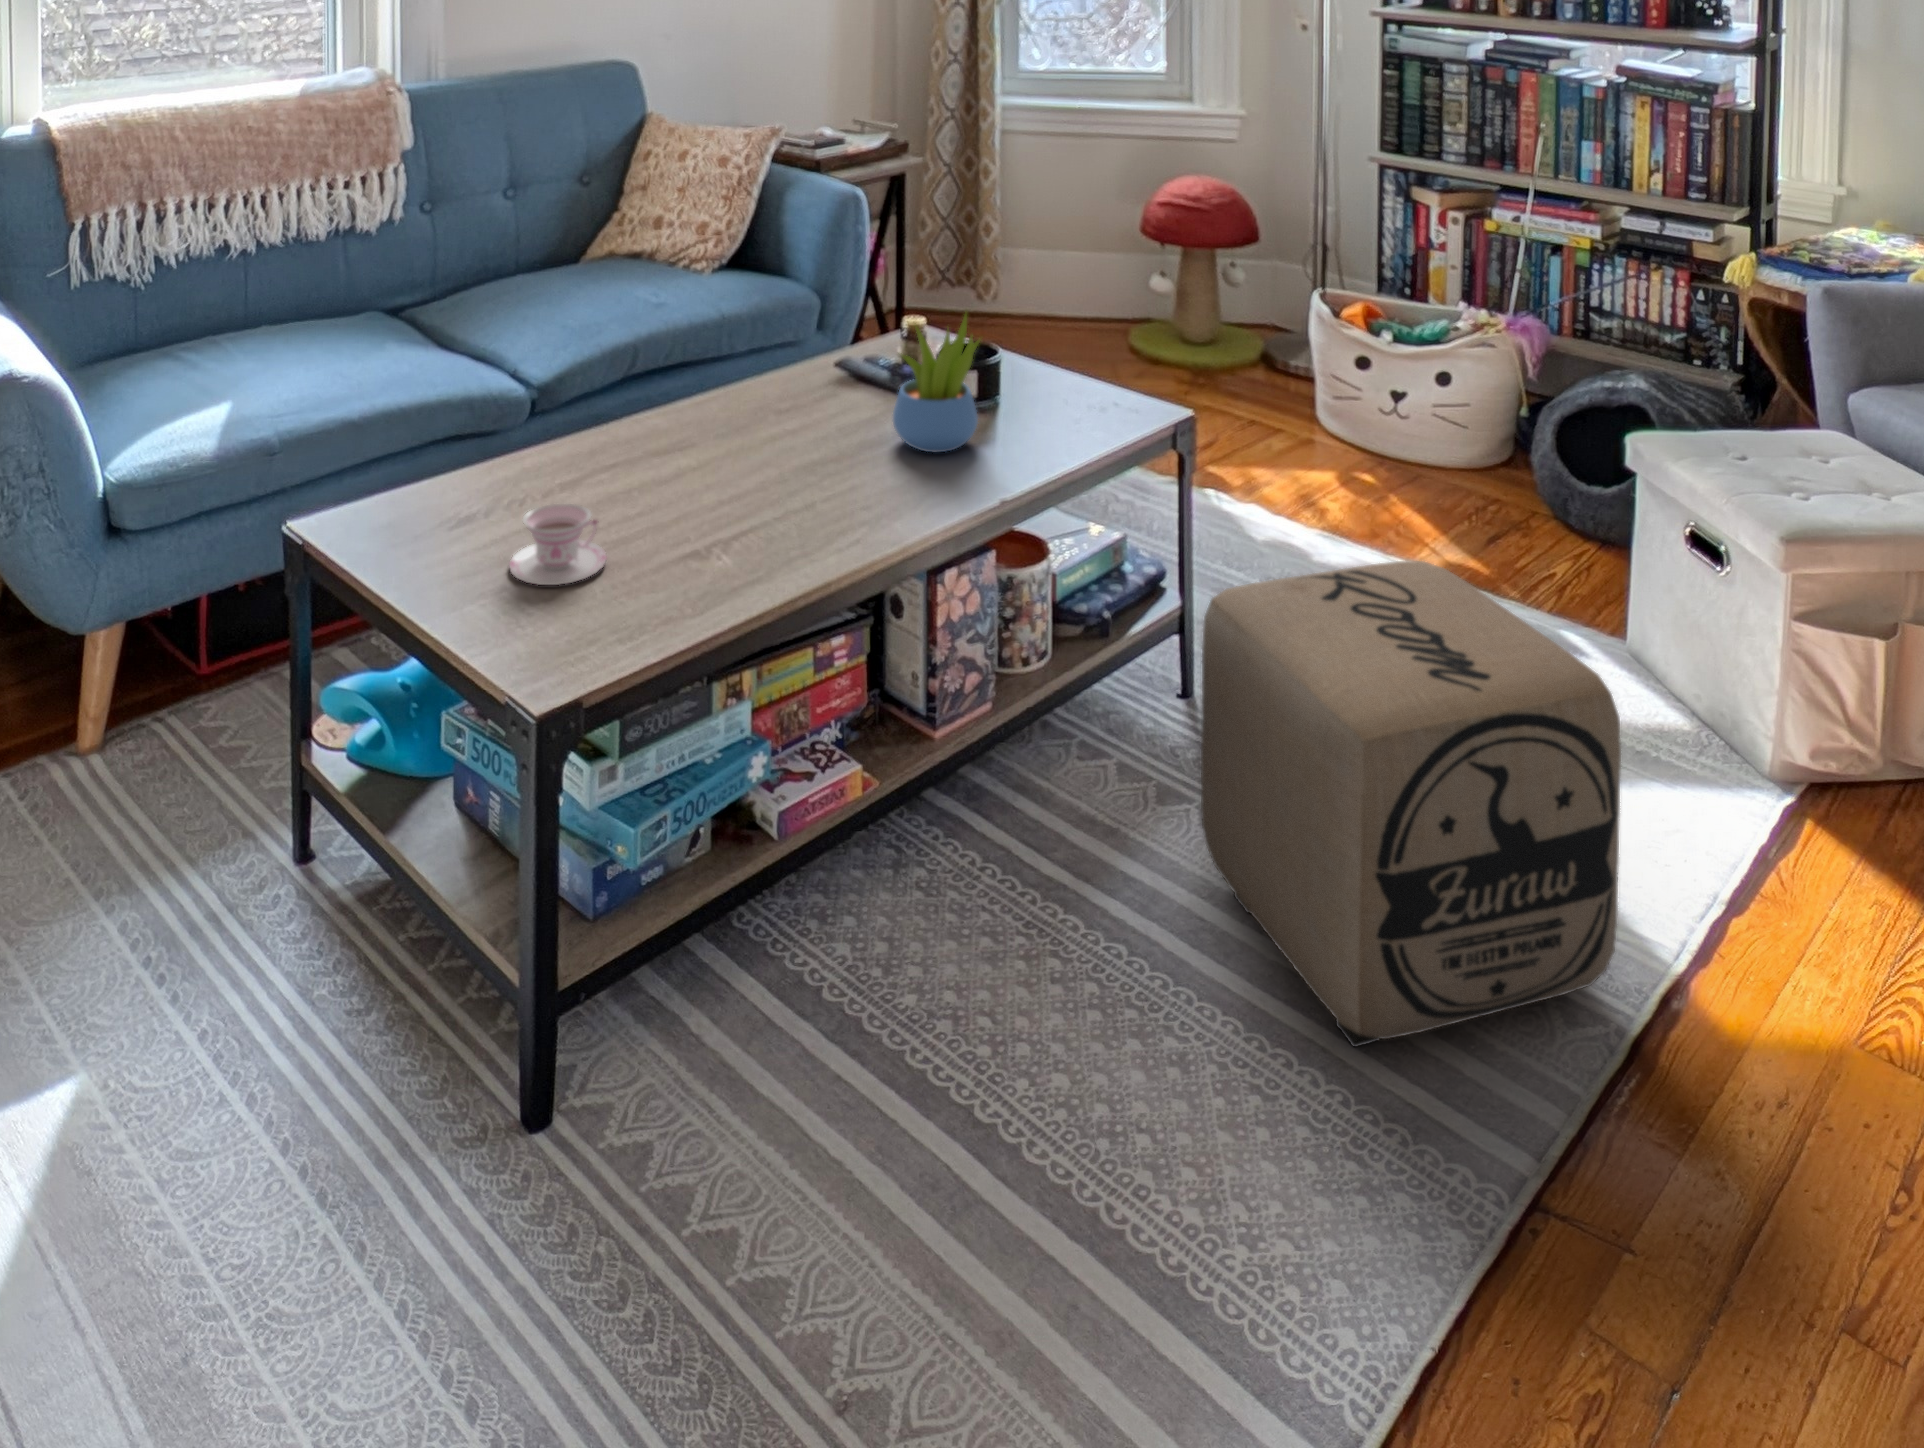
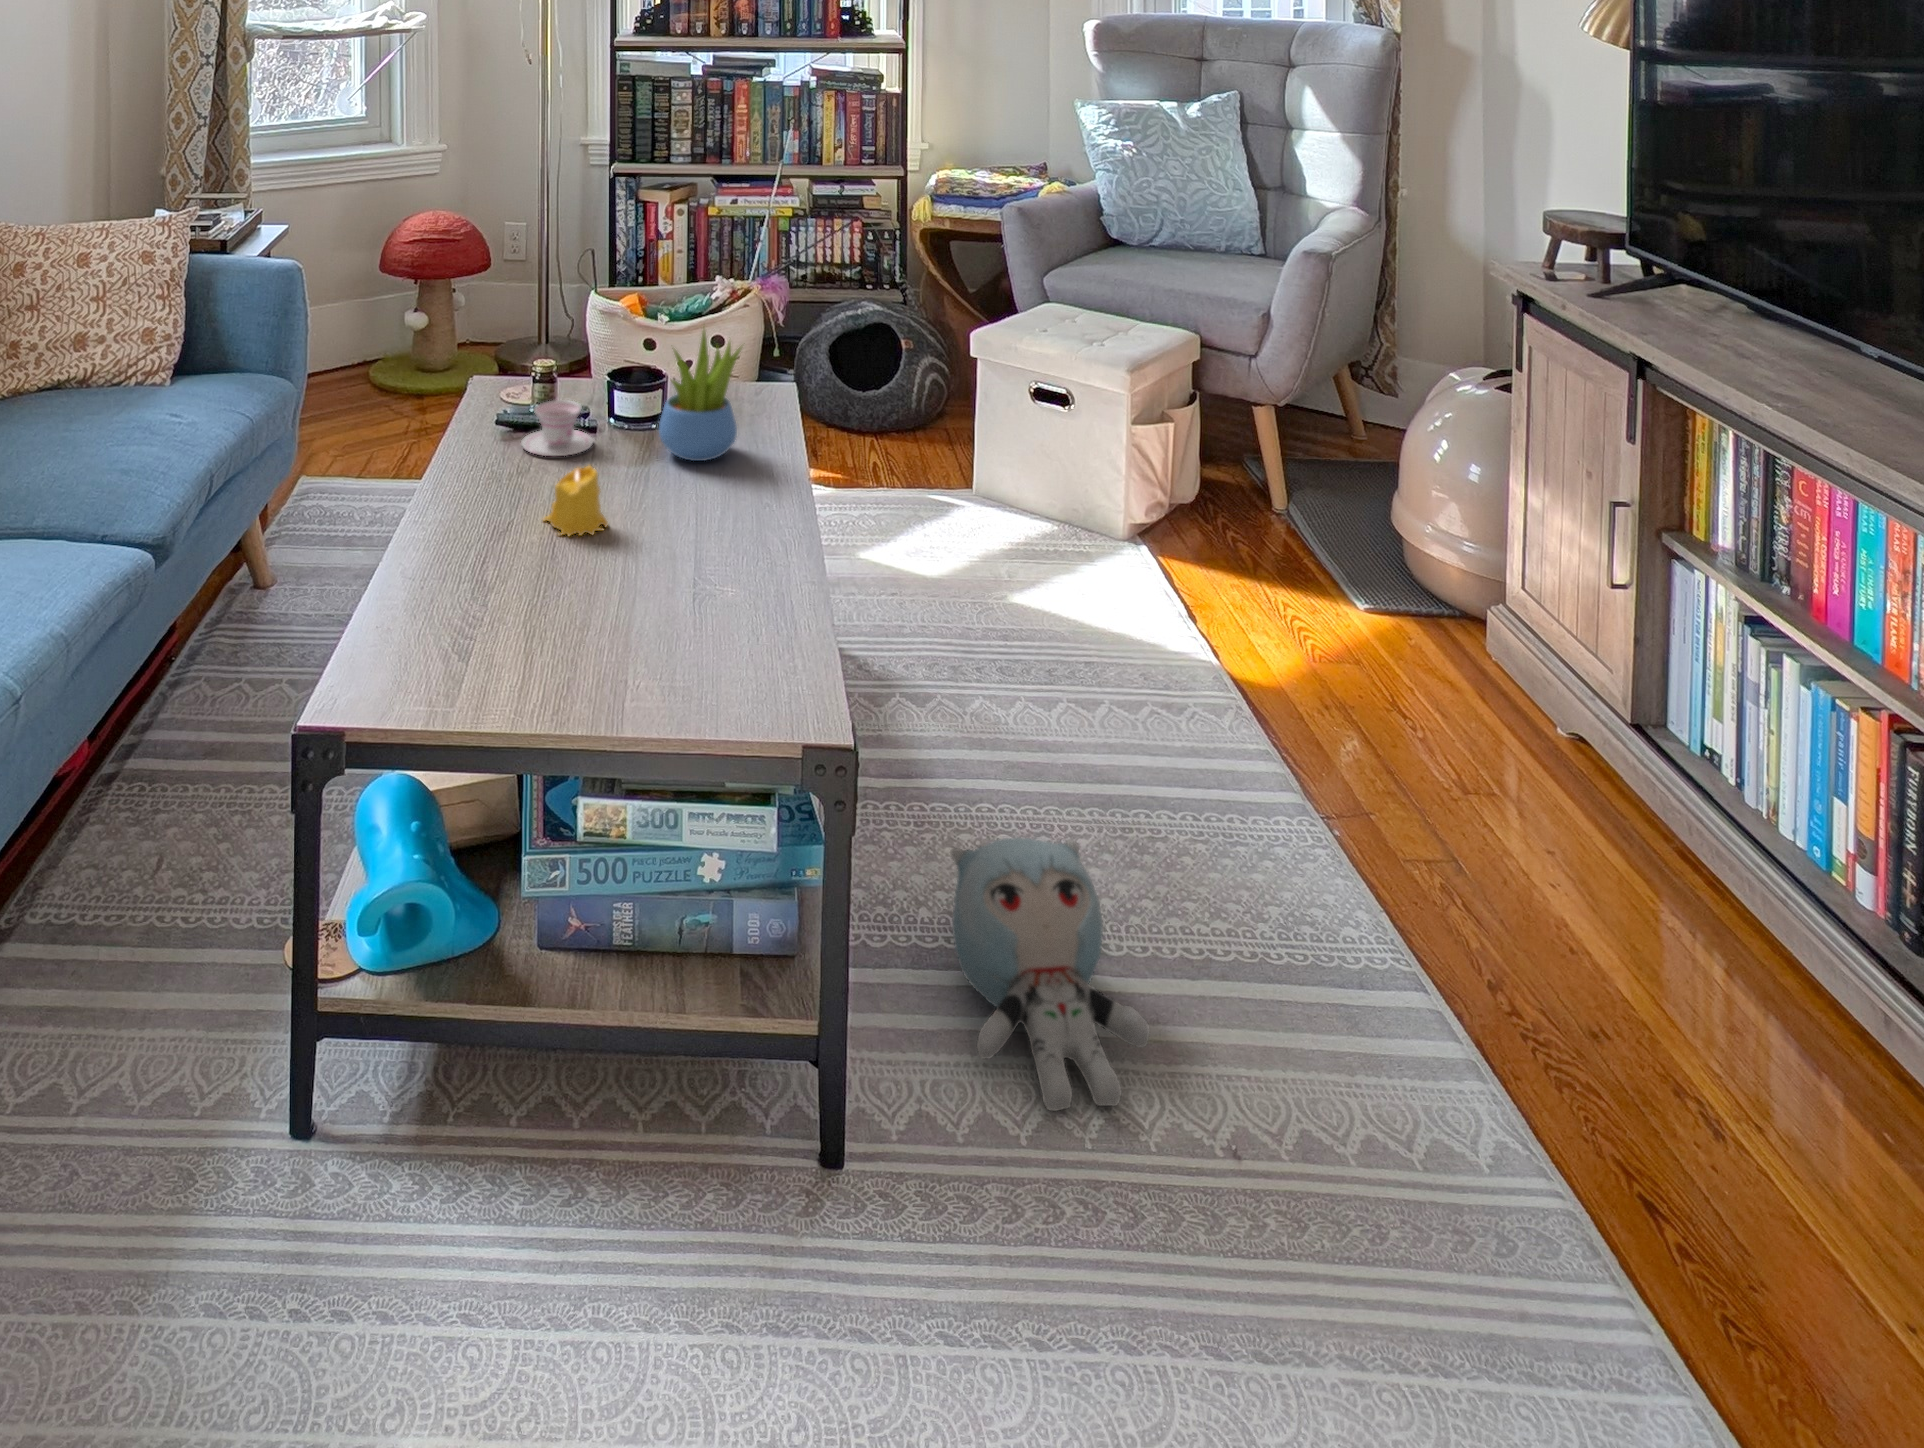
candle: none [681,407,741,476] -> present [543,466,608,536]
teacup: present [509,504,607,585] -> present [522,400,593,456]
ottoman: present [1201,561,1621,1047] -> none [964,435,1230,779]
plush toy: none [727,929,976,1277] -> present [950,837,1150,1111]

